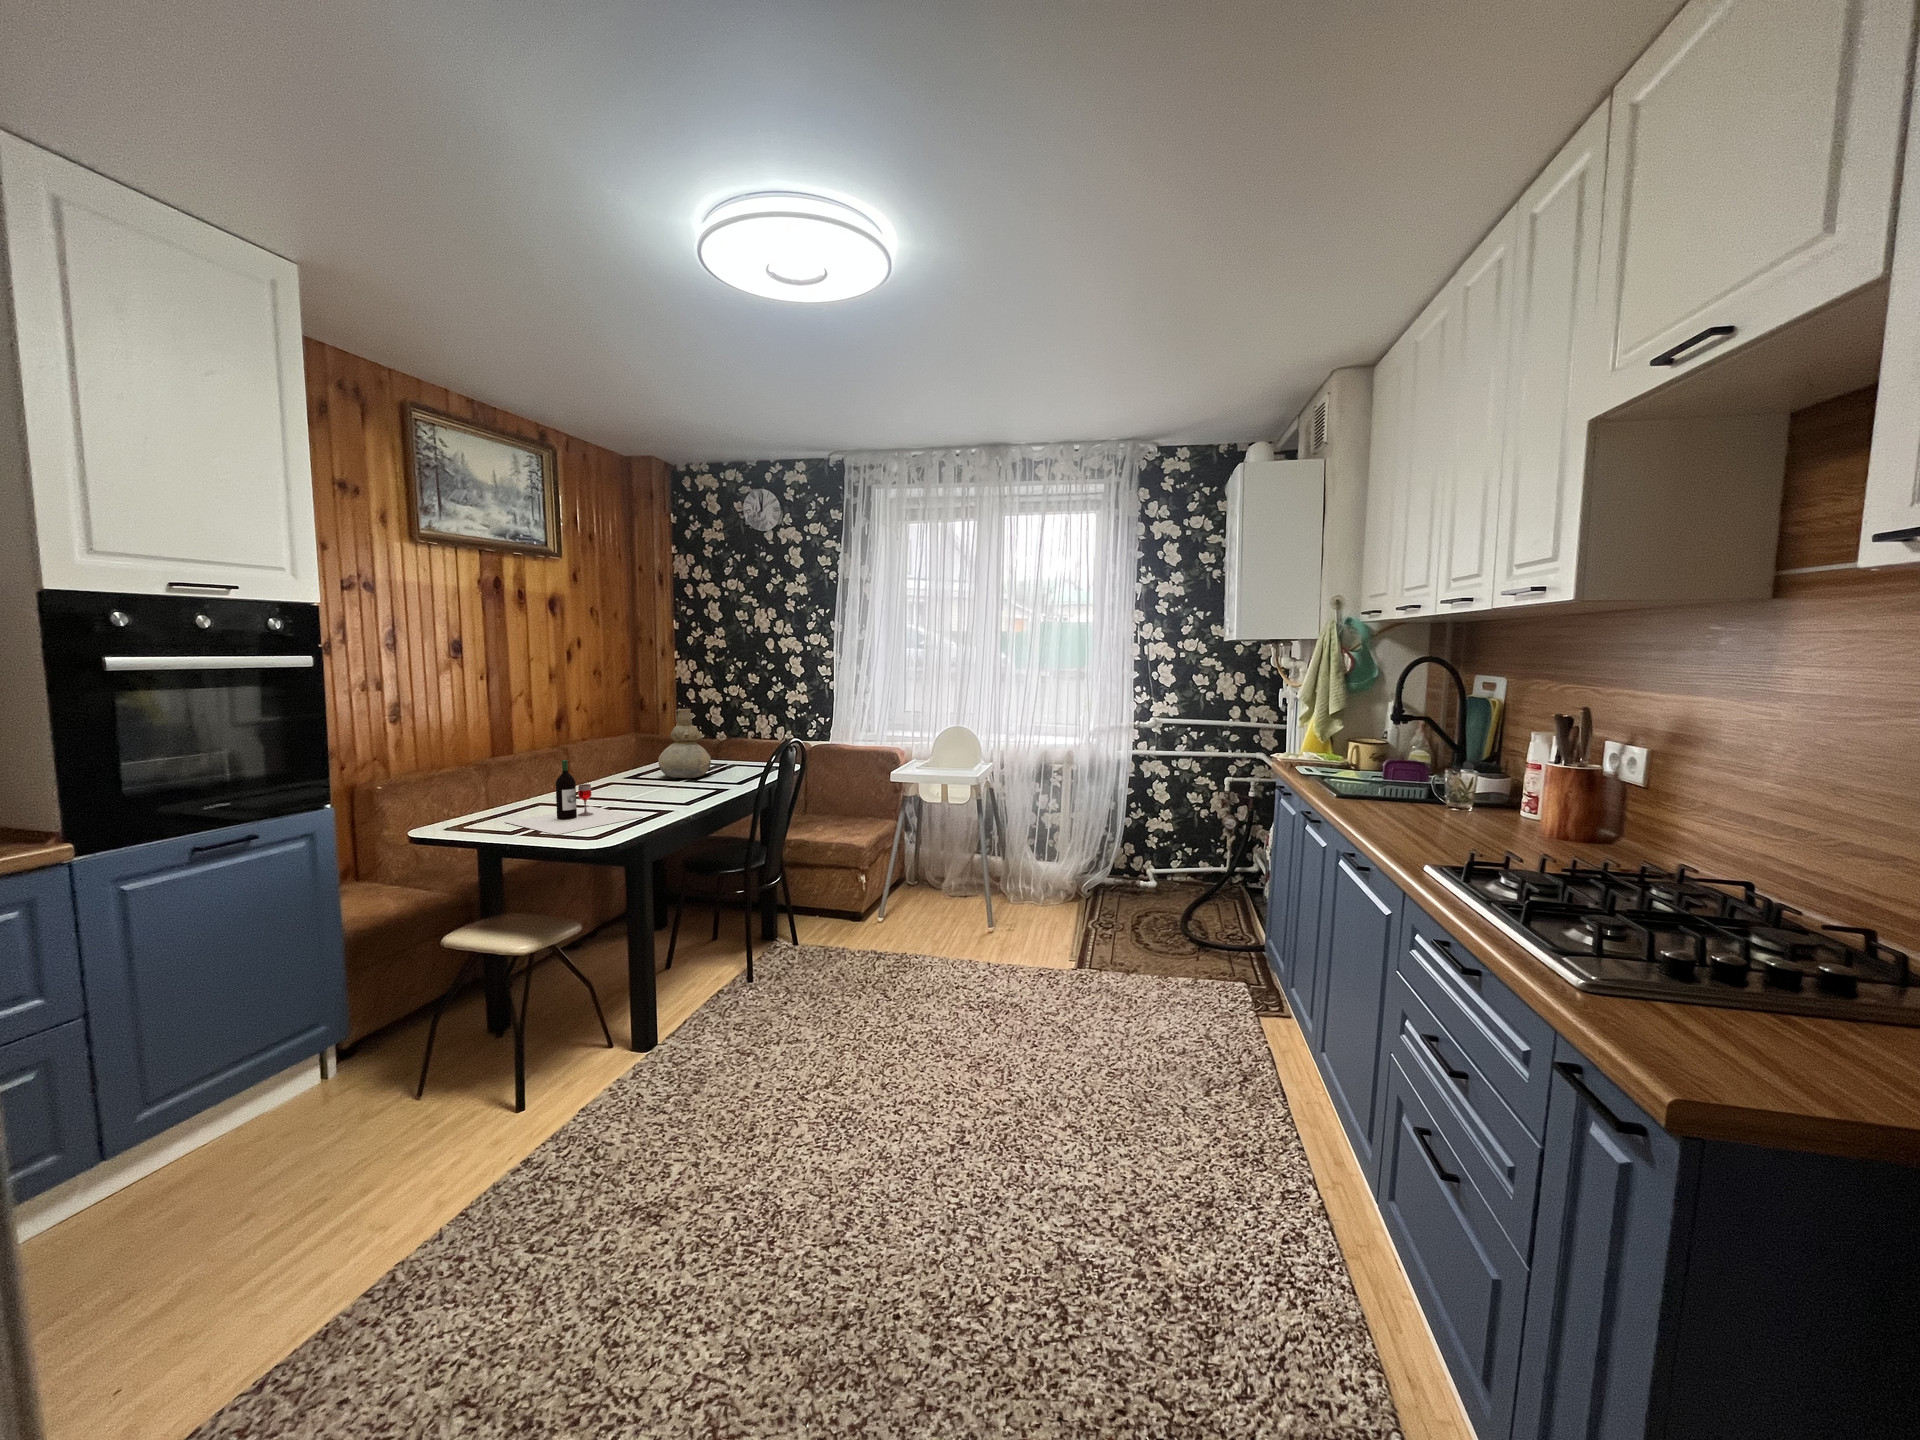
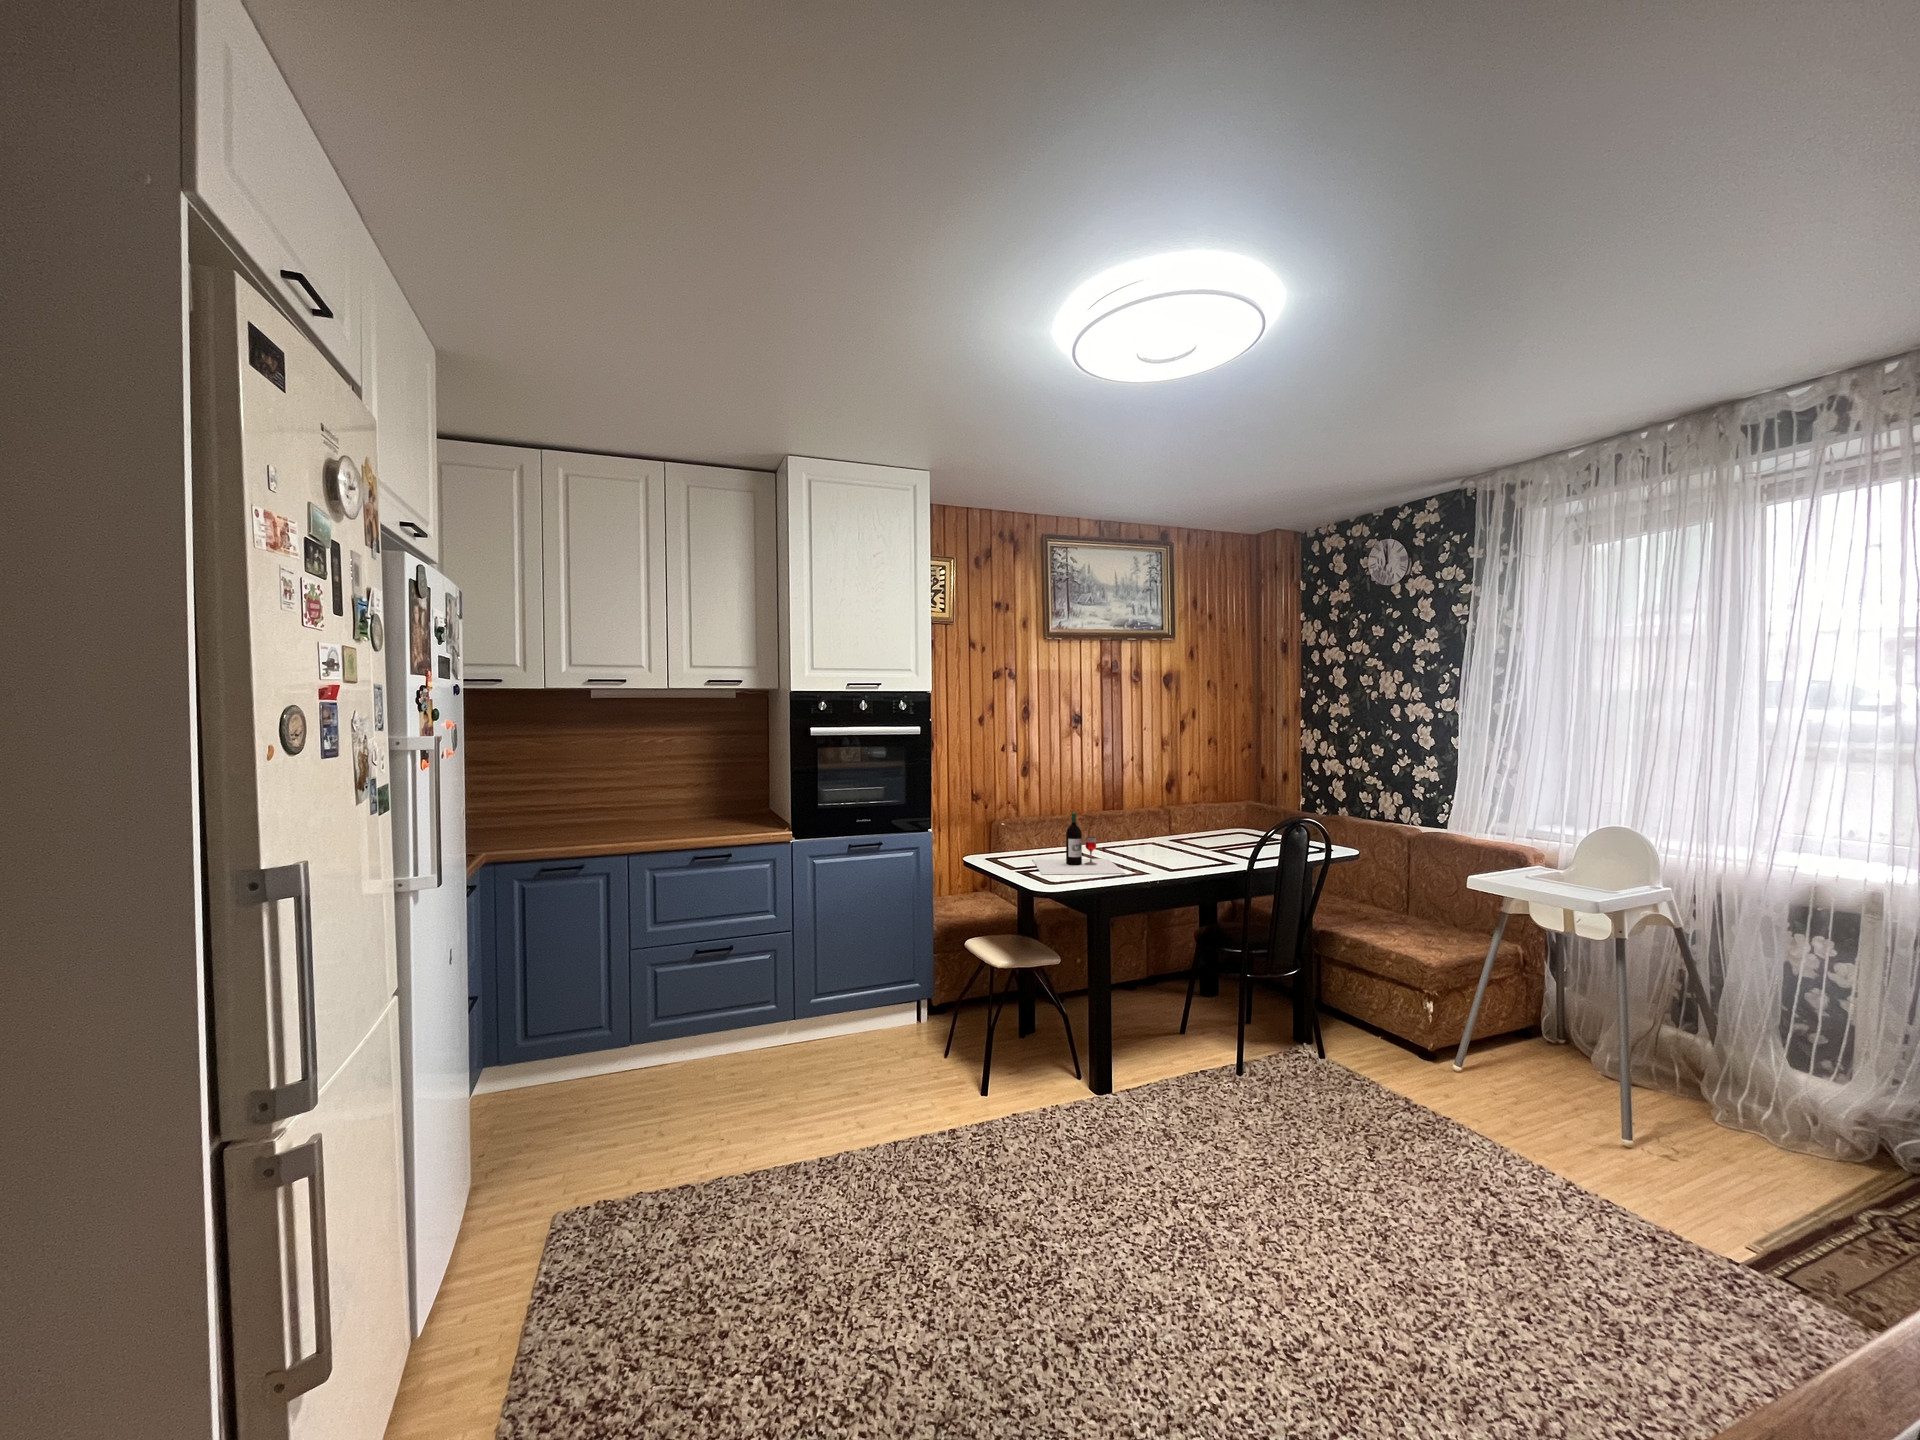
vase: present [658,708,711,778] -> none [1211,777,1265,849]

